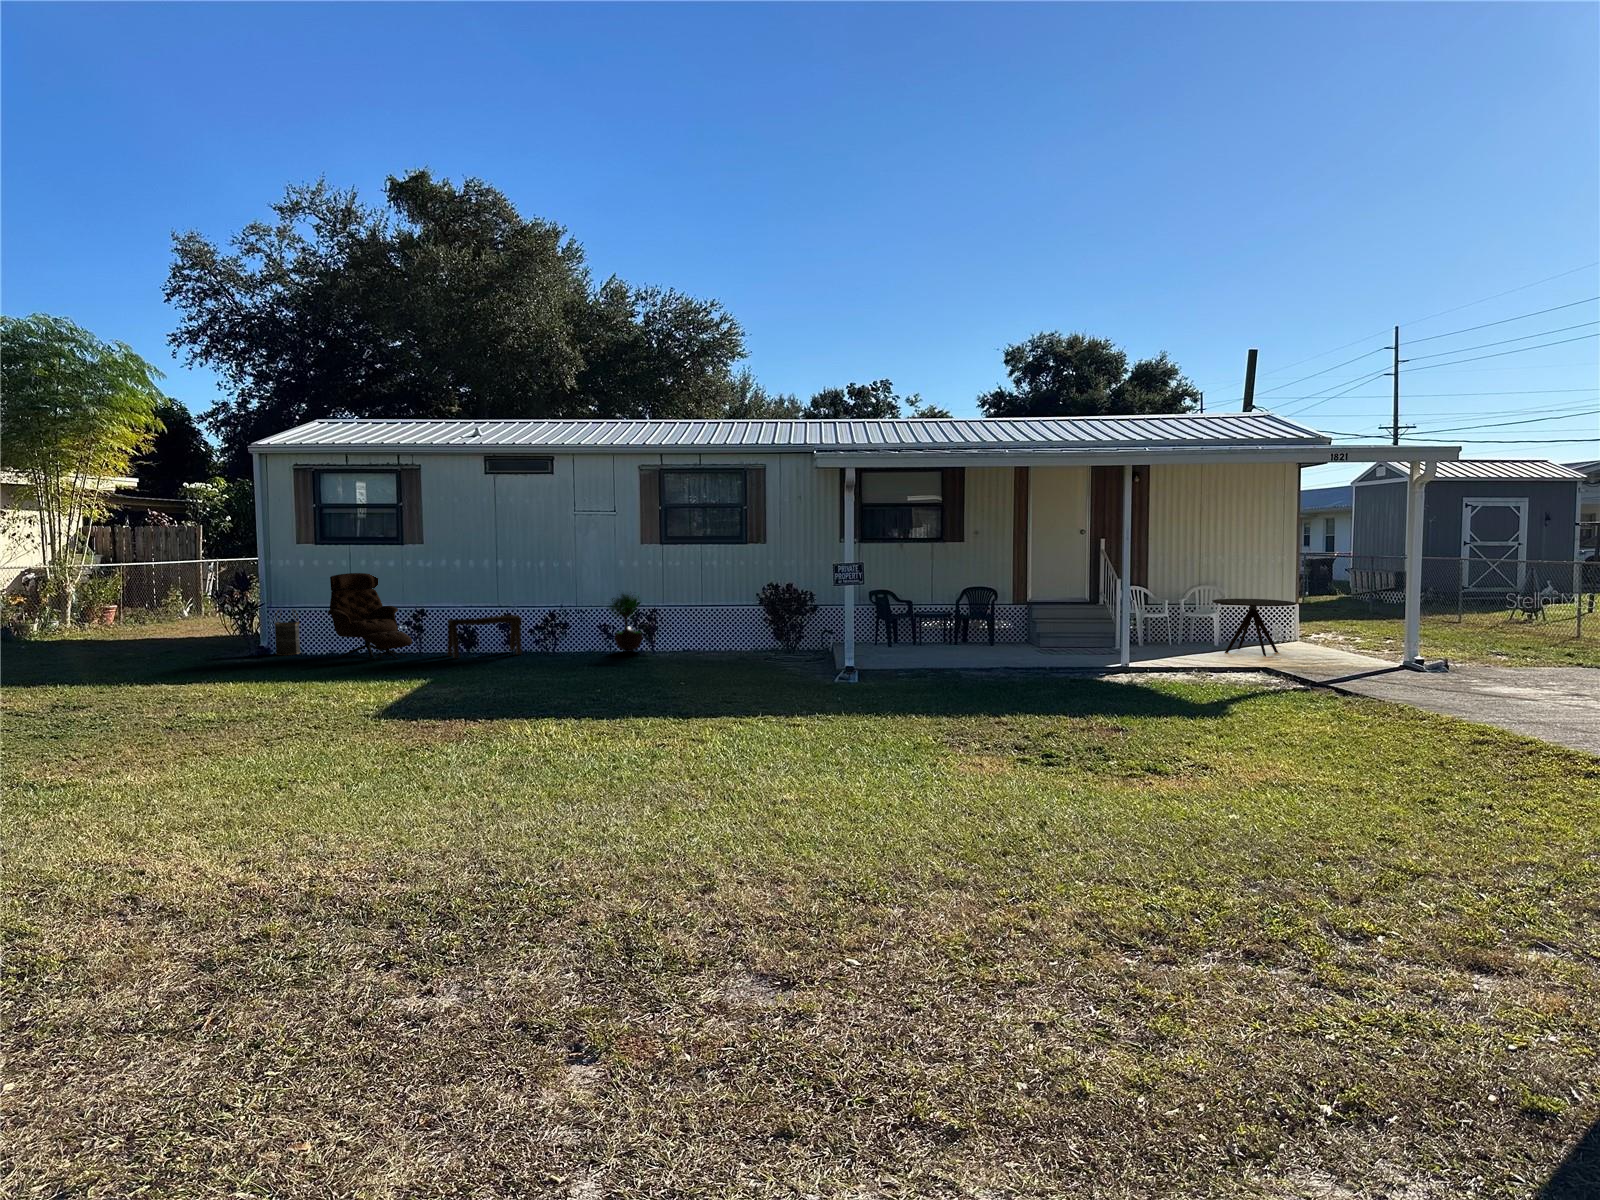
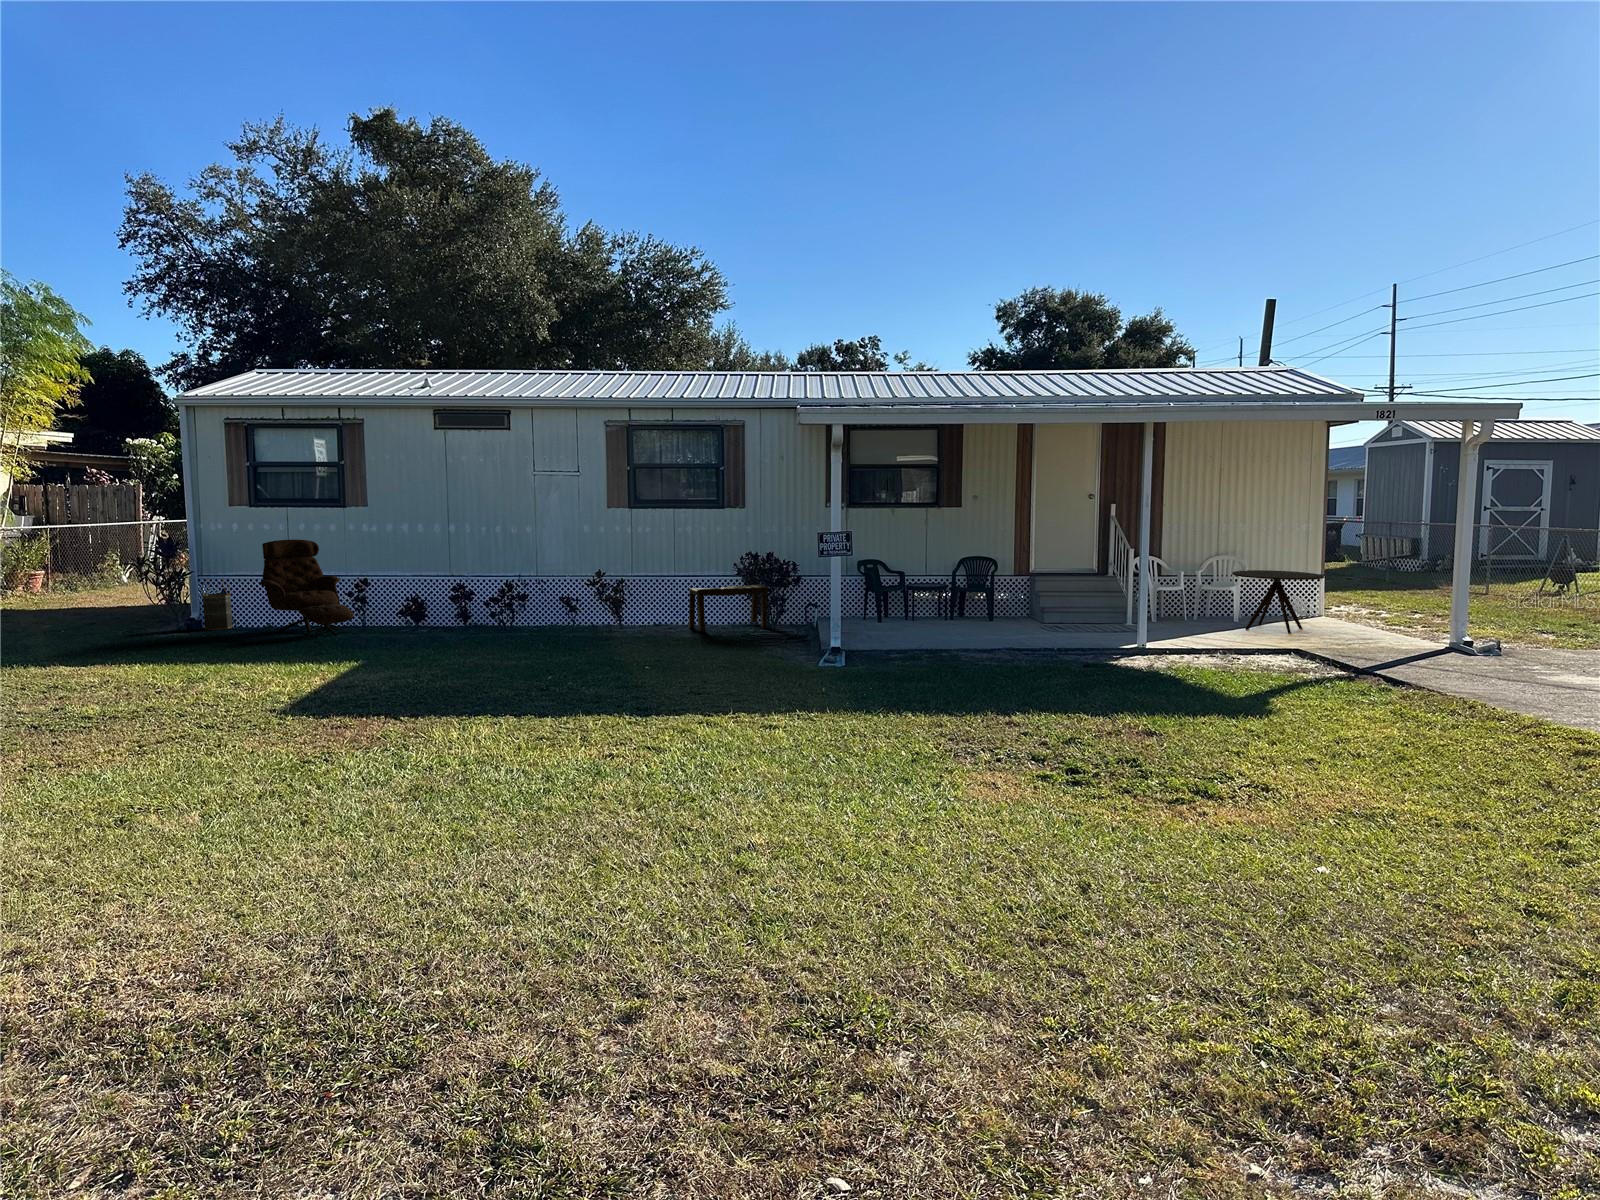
potted tree: present [609,594,643,652] -> none [569,556,610,627]
bench: present [447,615,522,659] -> present [689,584,768,632]

